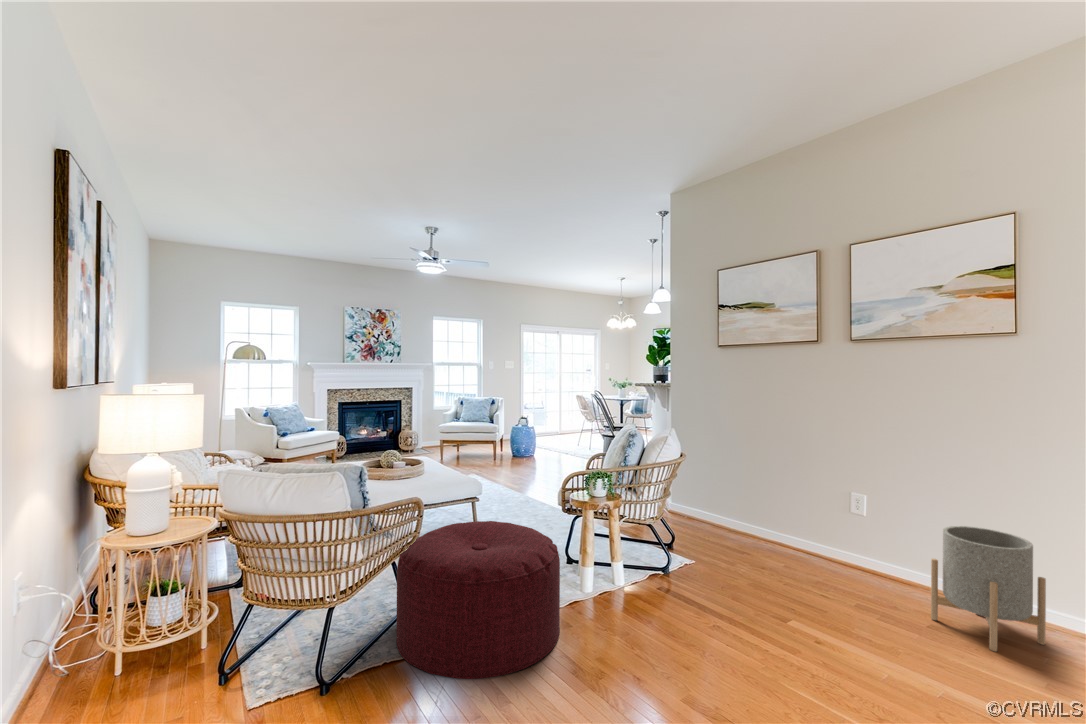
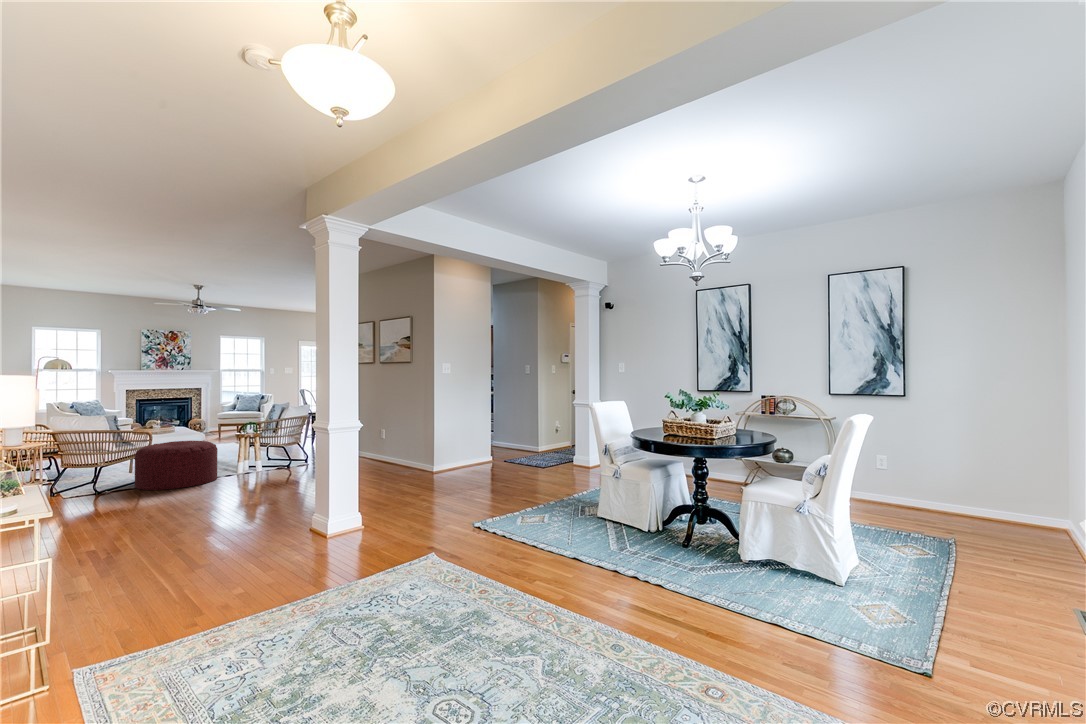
planter: present [931,526,1046,651] -> none [386,433,415,474]

